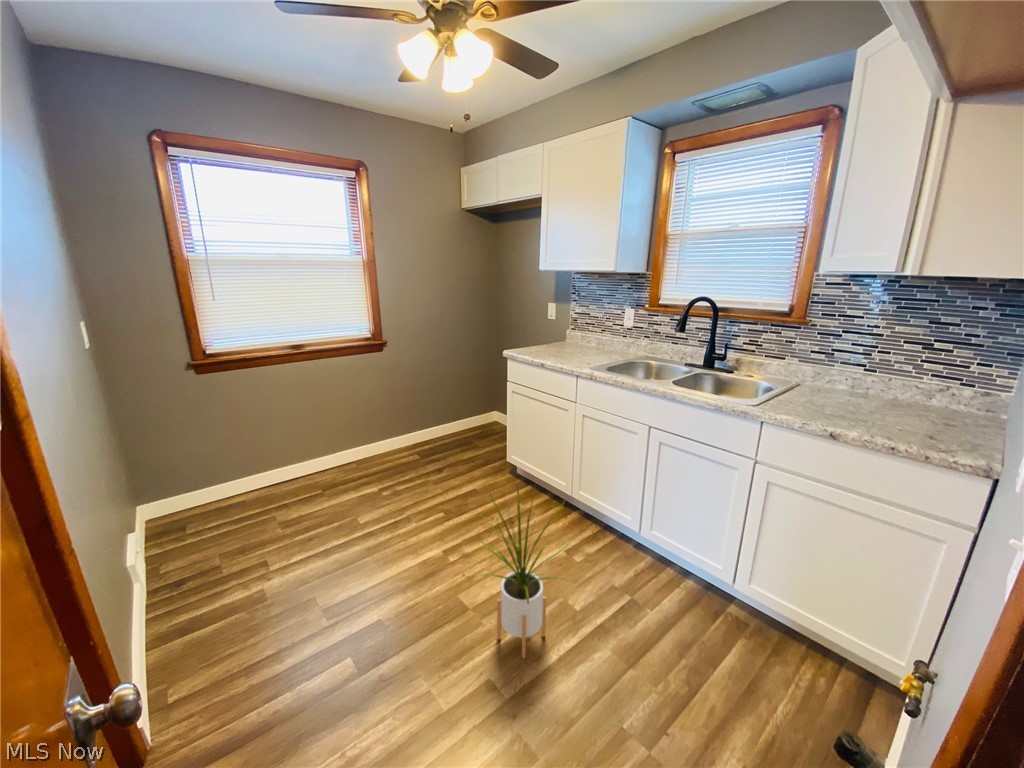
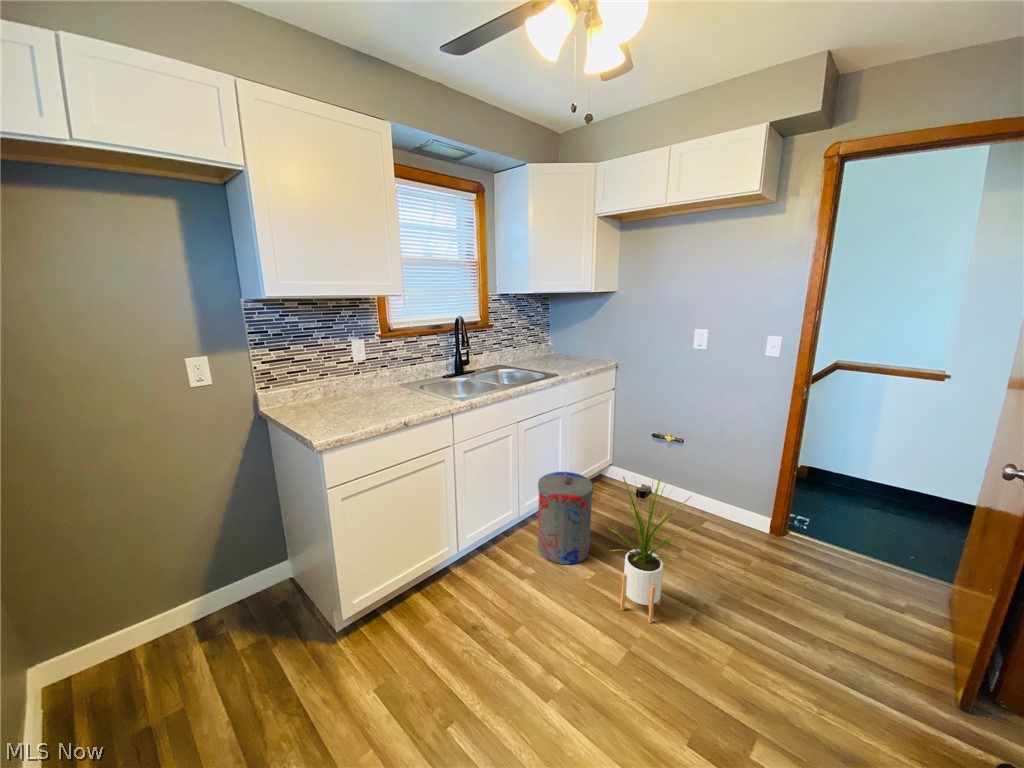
trash can: none [589,495,664,614] -> present [538,472,594,564]

